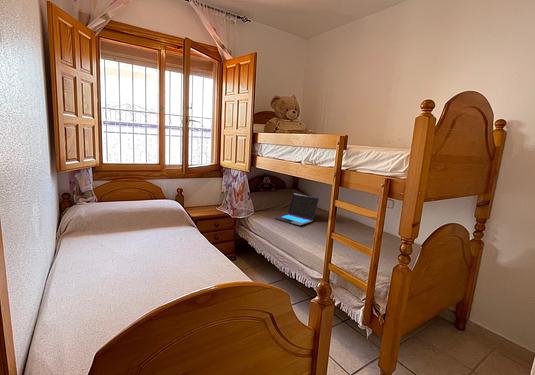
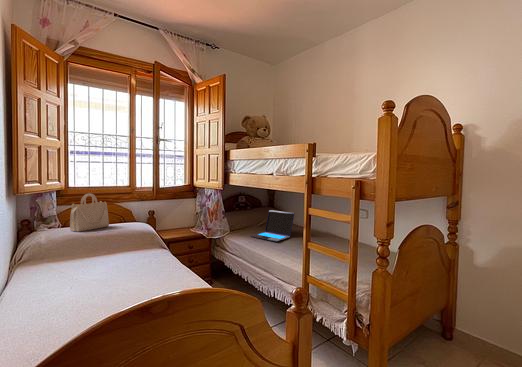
handbag: none [106,171,141,208] -> present [70,193,109,232]

